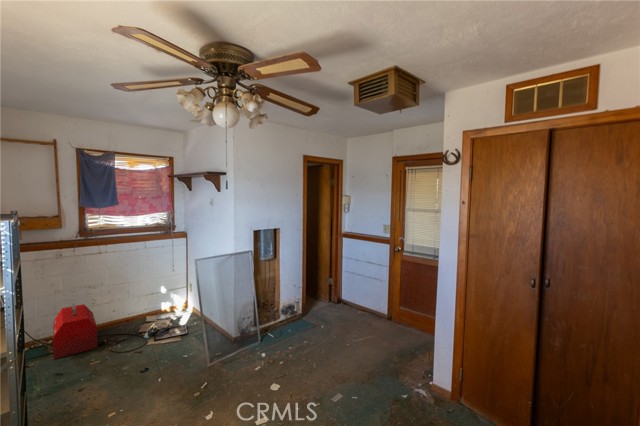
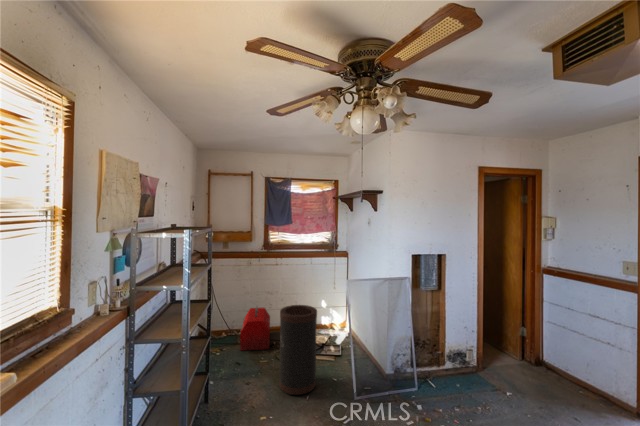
trash can: none [118,290,165,382] -> present [279,305,317,395]

